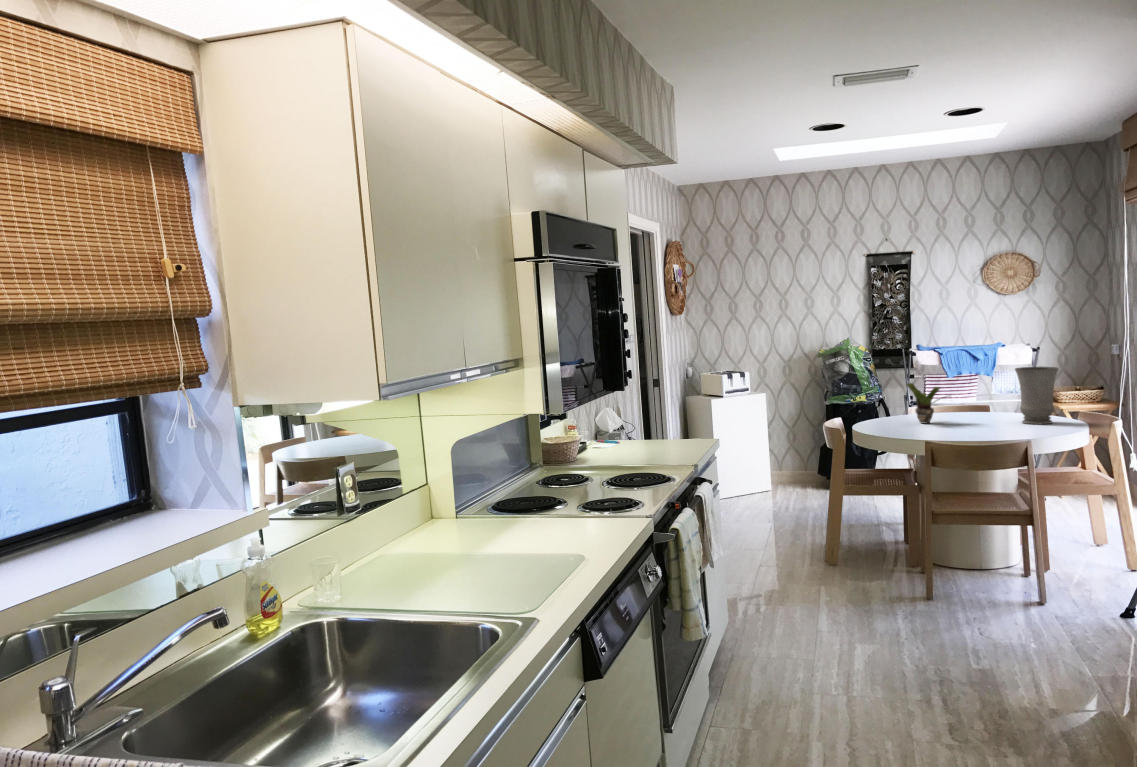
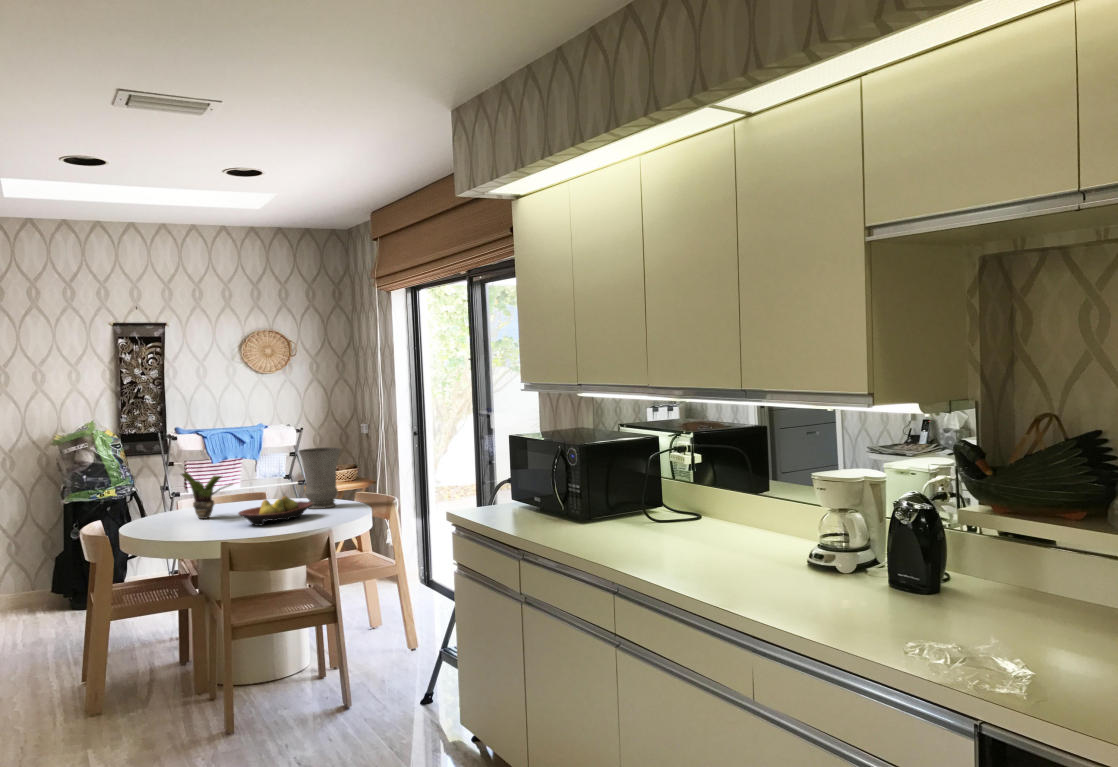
fruit bowl: none [949,409,1023,433] -> present [238,496,313,526]

